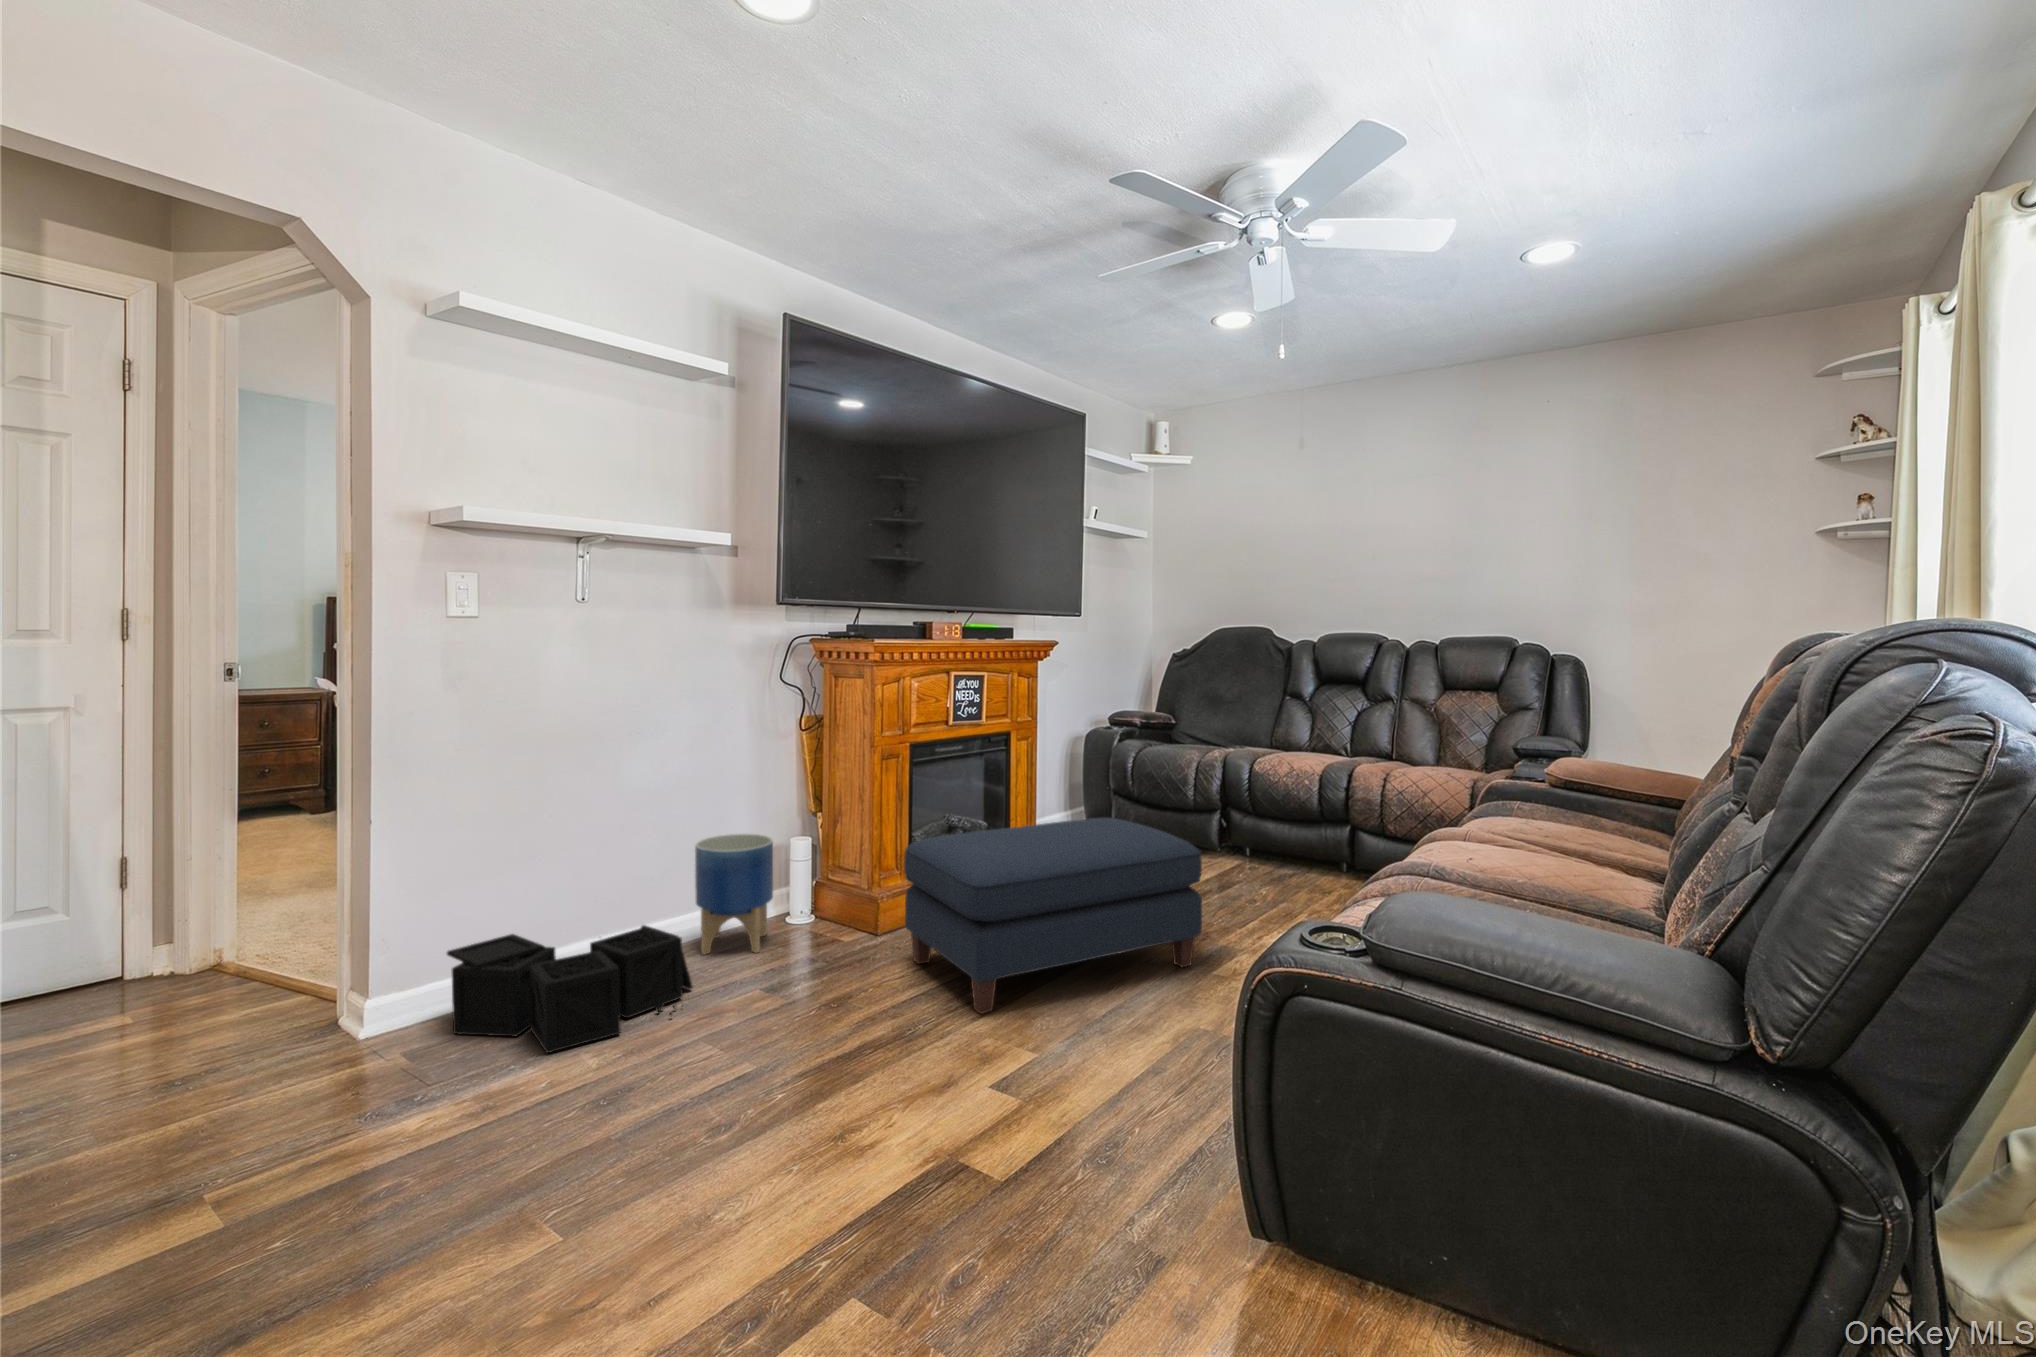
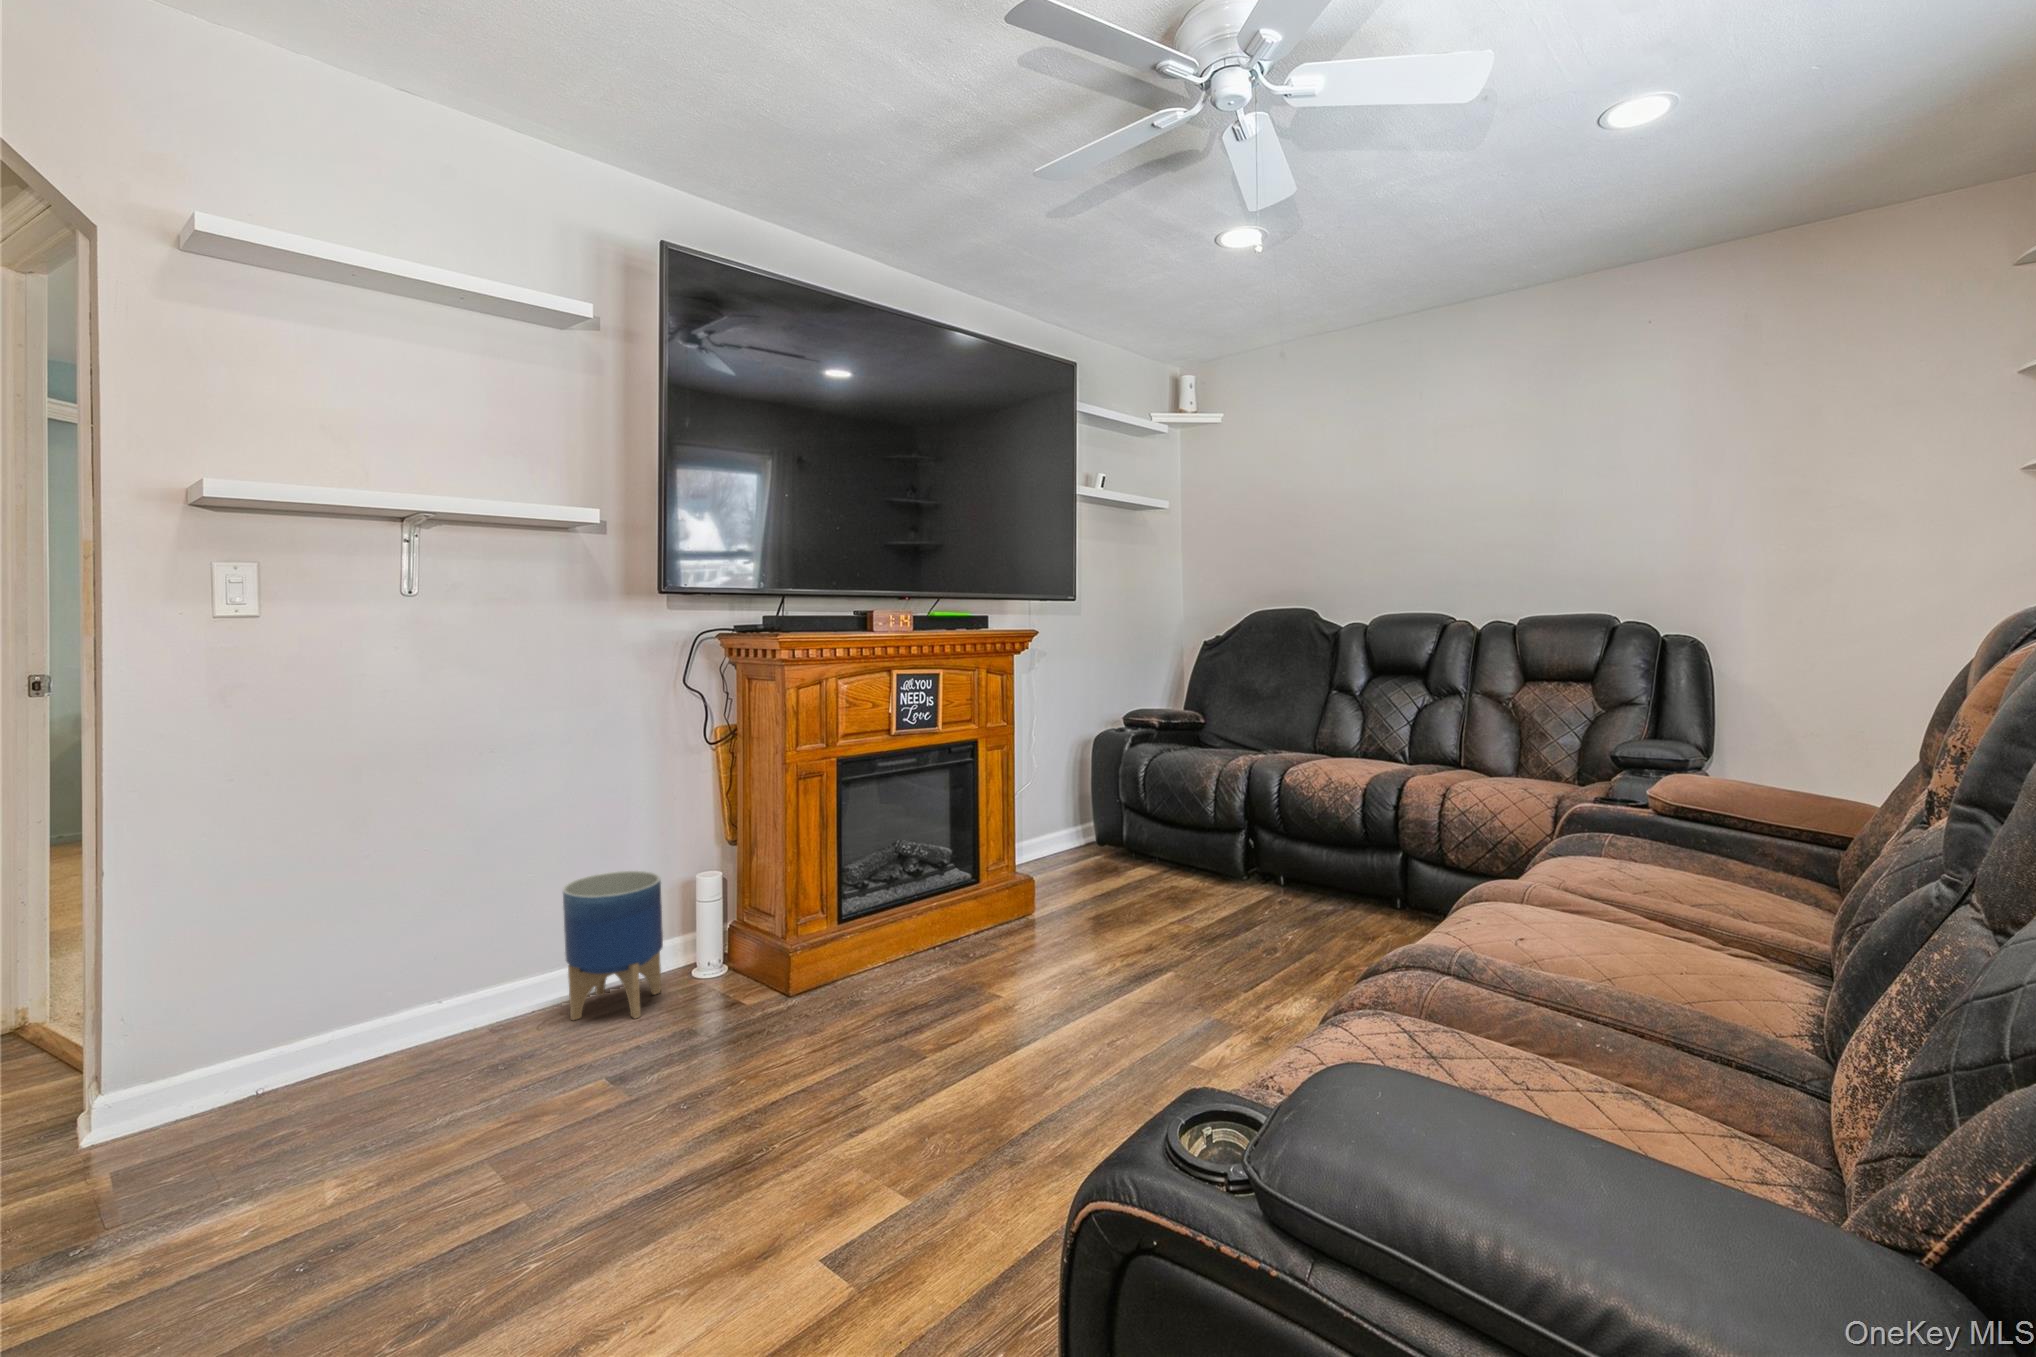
ottoman: present [904,818,1202,1014] -> none [800,851,1177,1121]
storage bin: present [447,925,692,1053] -> none [204,991,530,1171]

